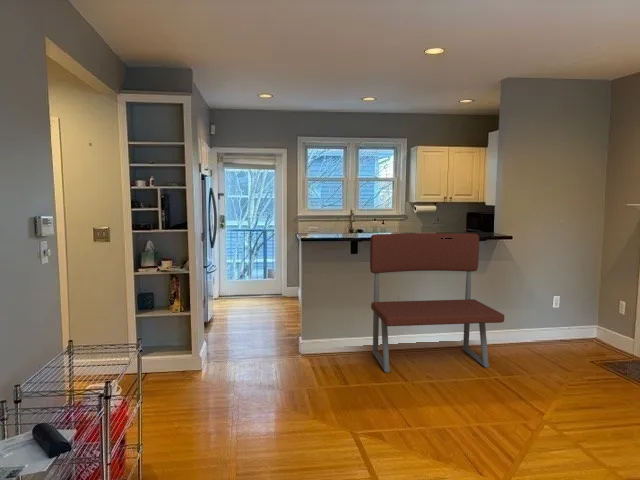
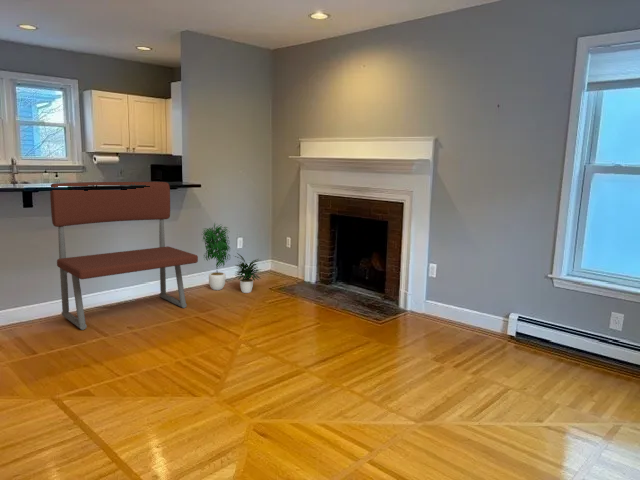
potted plant: none [511,277,584,362] -> present [203,224,260,293]

